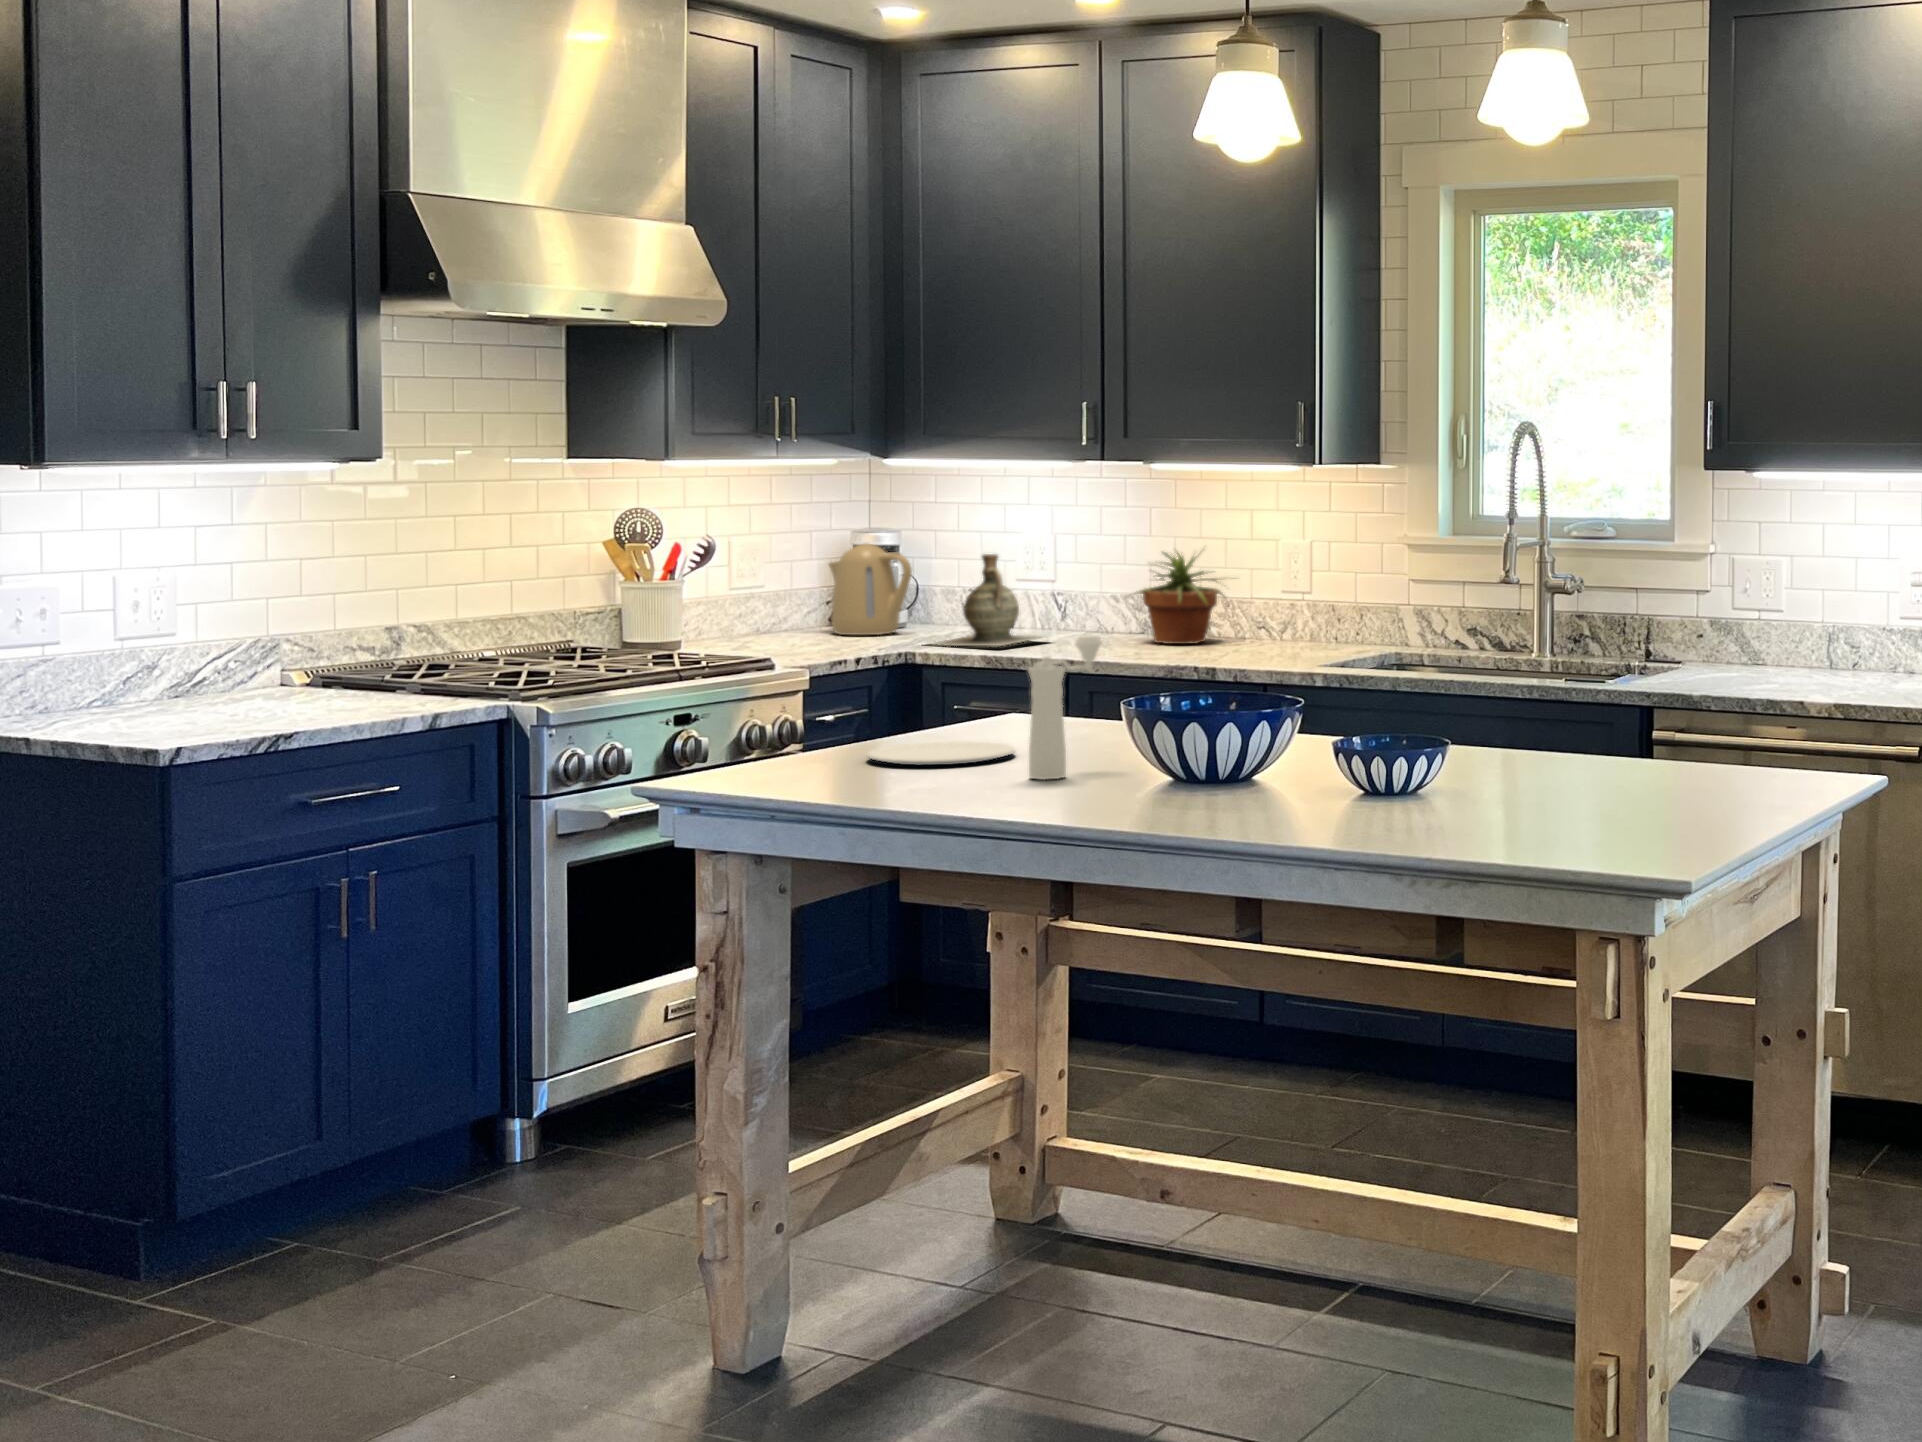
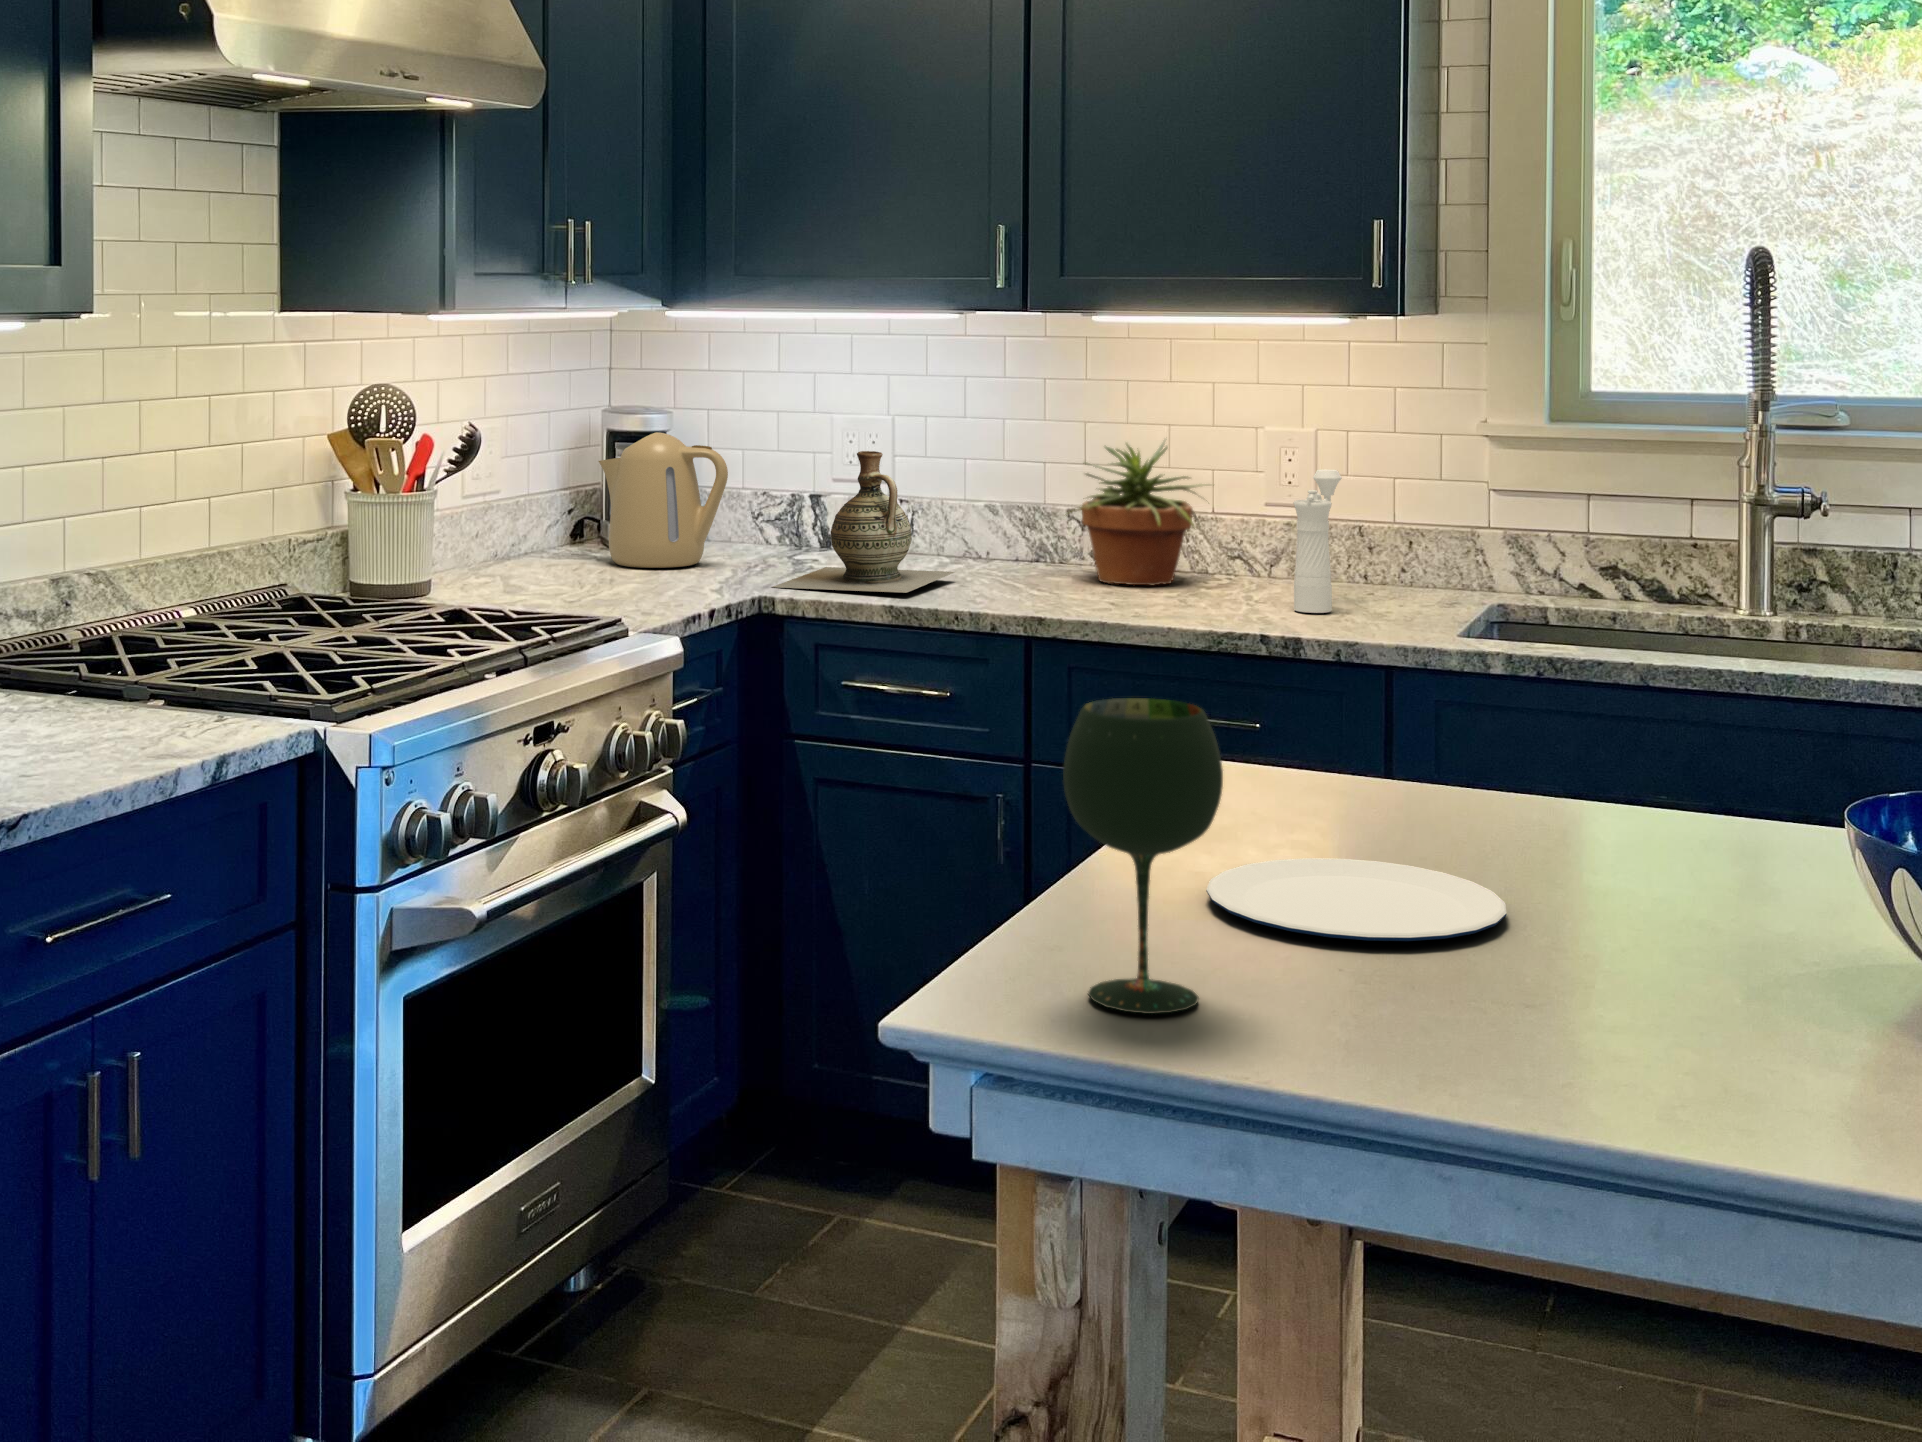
pepper mill: present [1028,635,1102,780] -> present [1293,469,1342,613]
wine glass: none [725,641,802,782] -> present [1063,698,1223,1014]

